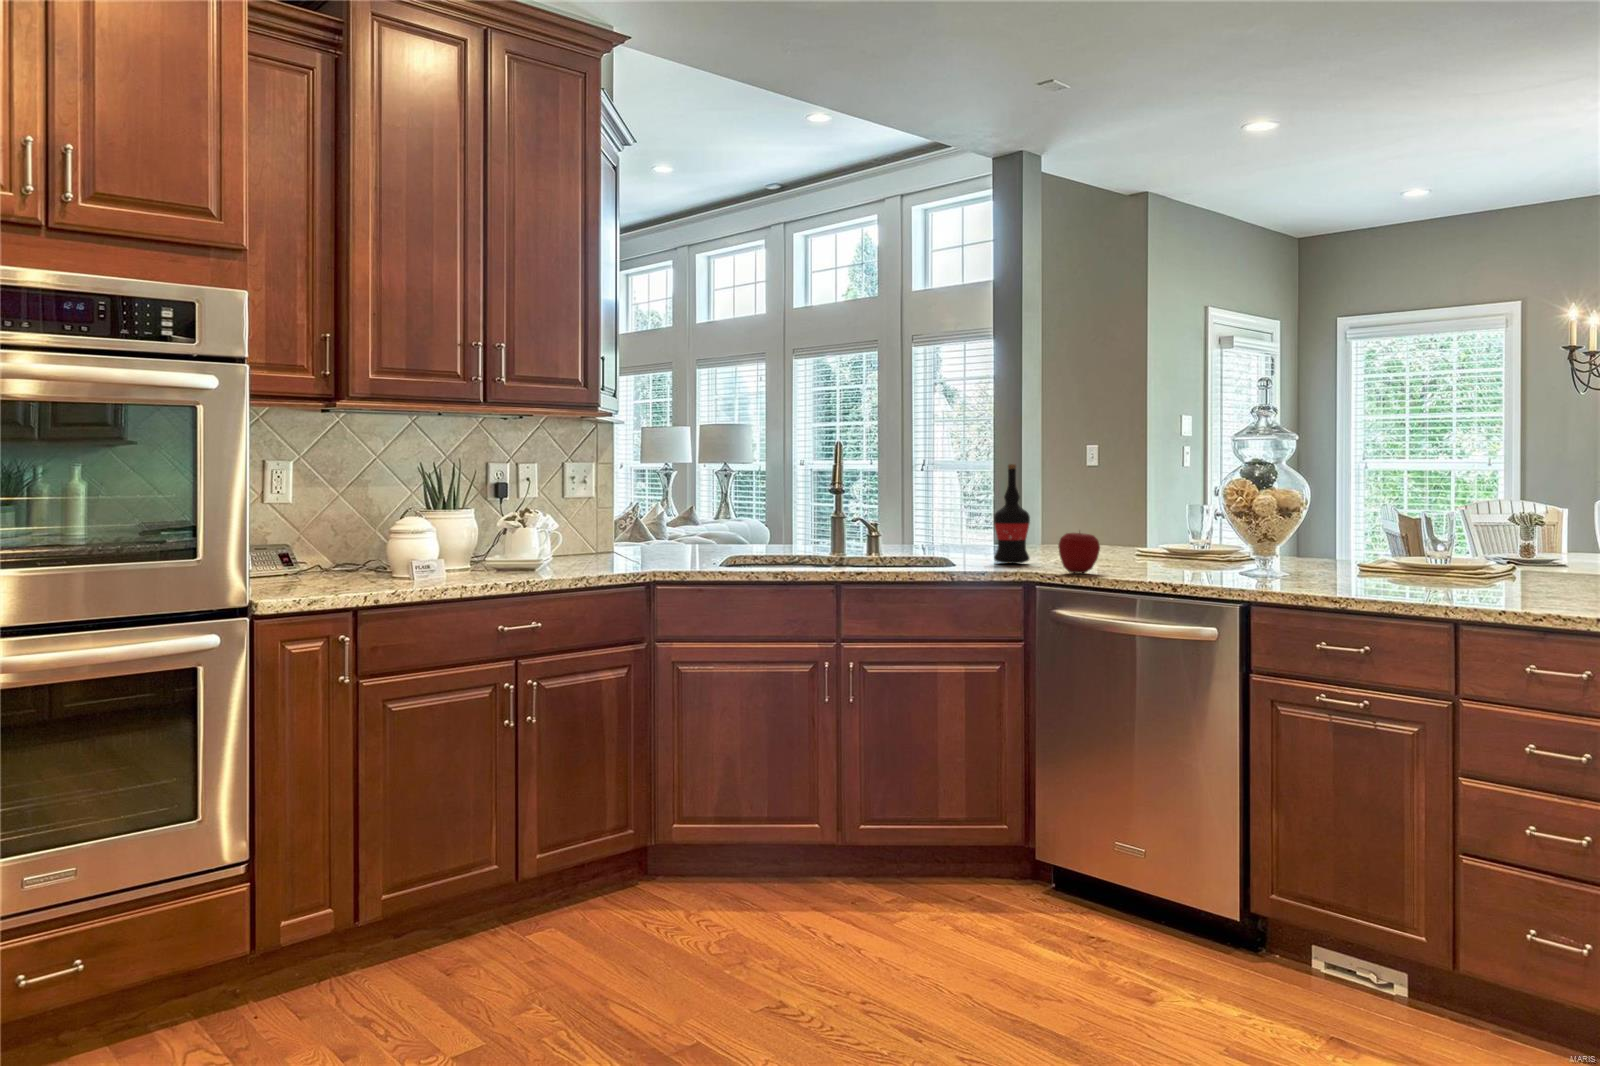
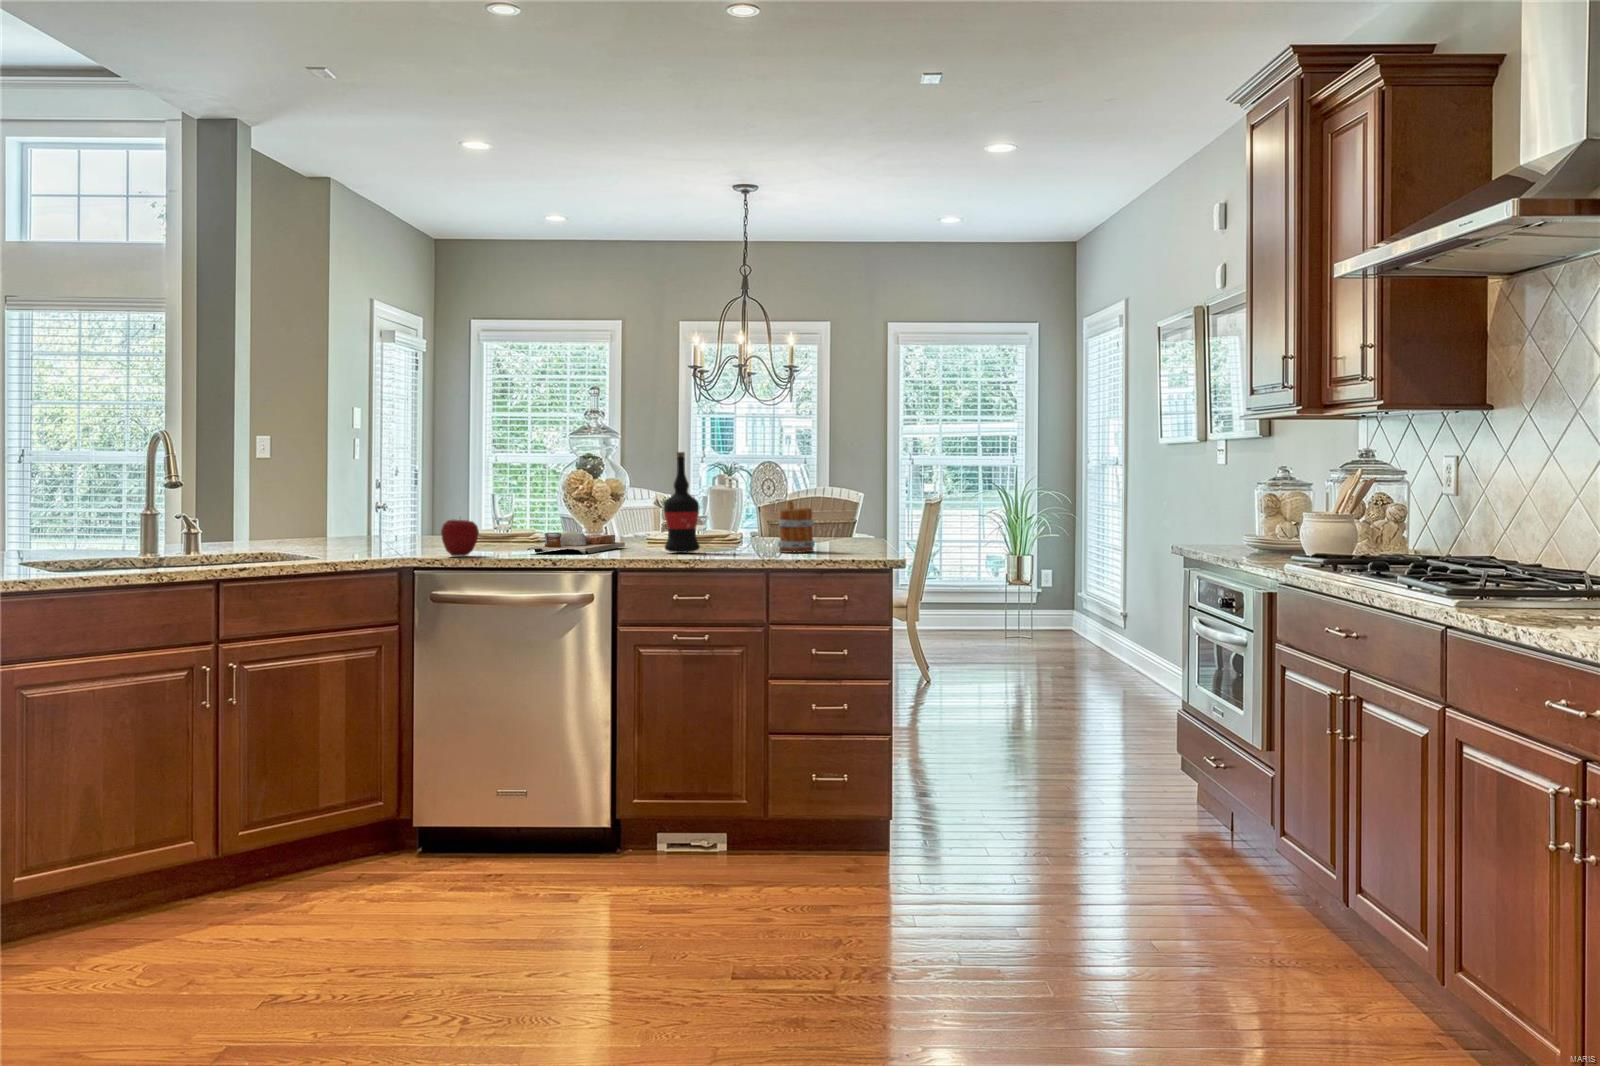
wine bottle: present [994,464,1030,564] -> present [664,452,700,553]
mug: none [1479,524,1542,600] -> present [778,501,815,553]
cutting board: none [1156,552,1306,580] -> present [527,531,625,554]

